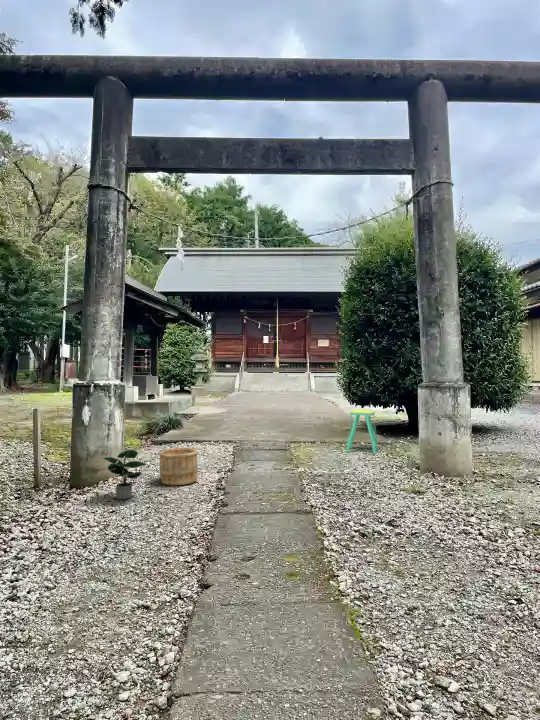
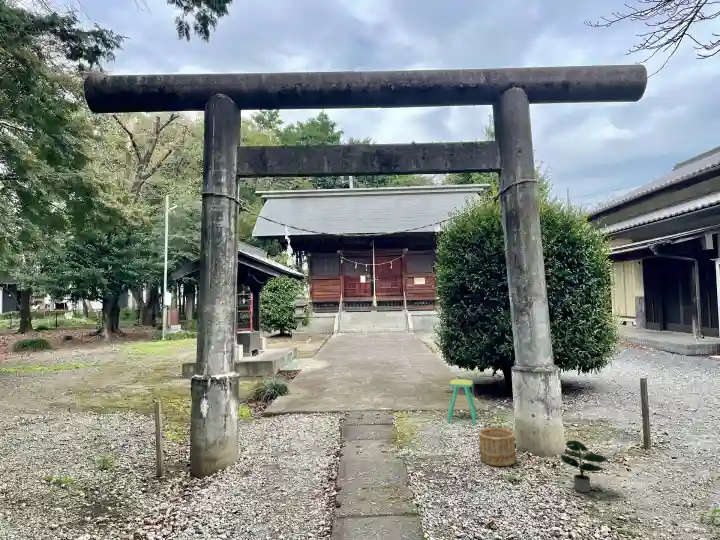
wooden bucket: present [159,448,198,485] -> present [478,427,515,466]
potted plant: present [103,450,147,499] -> present [561,440,607,492]

